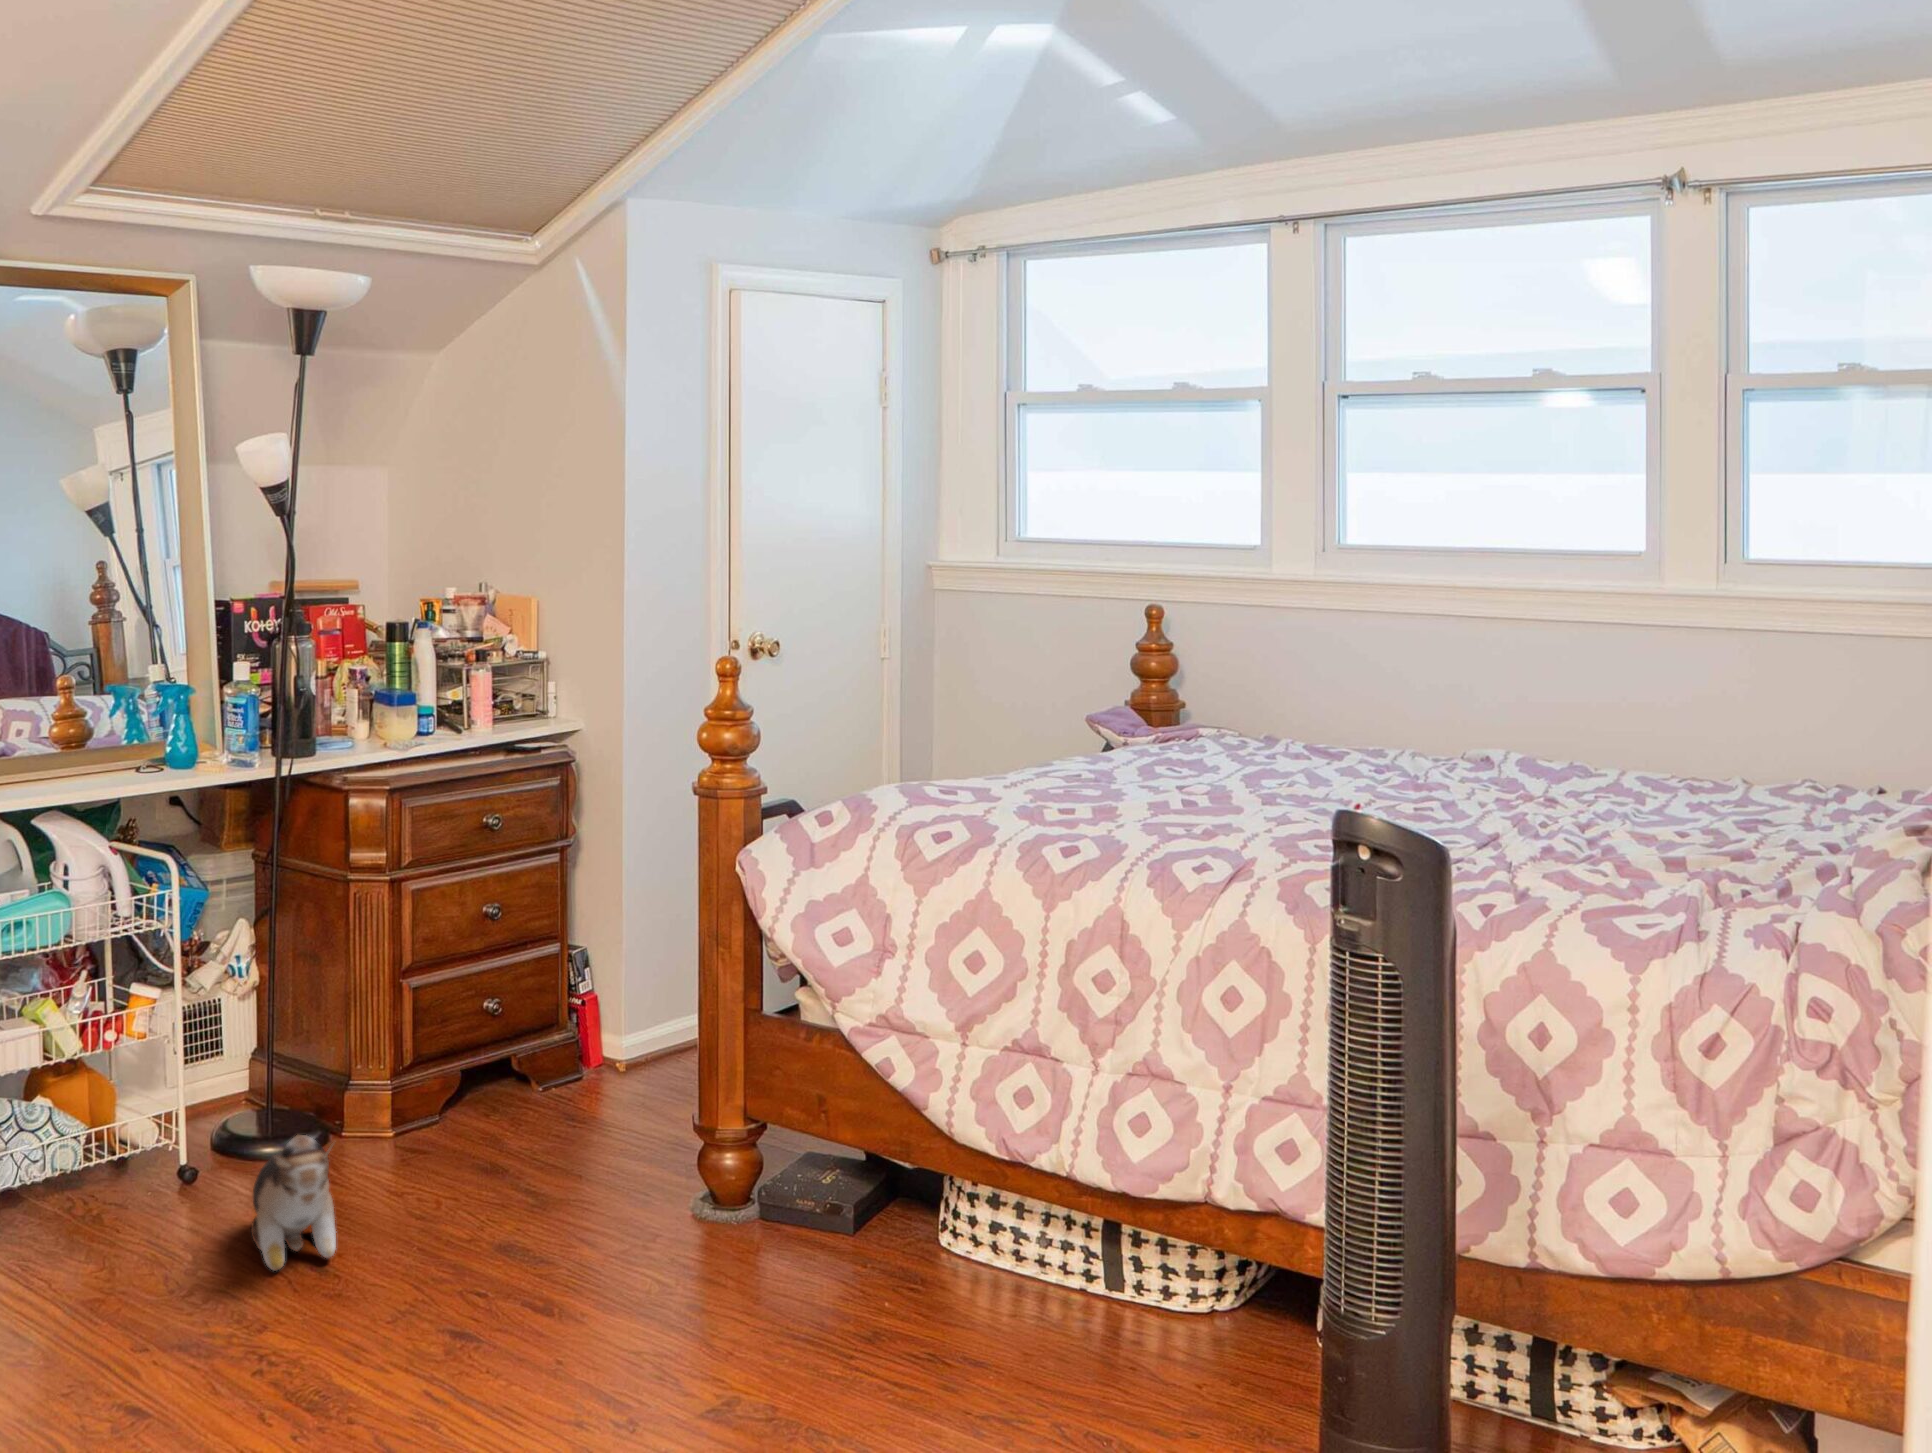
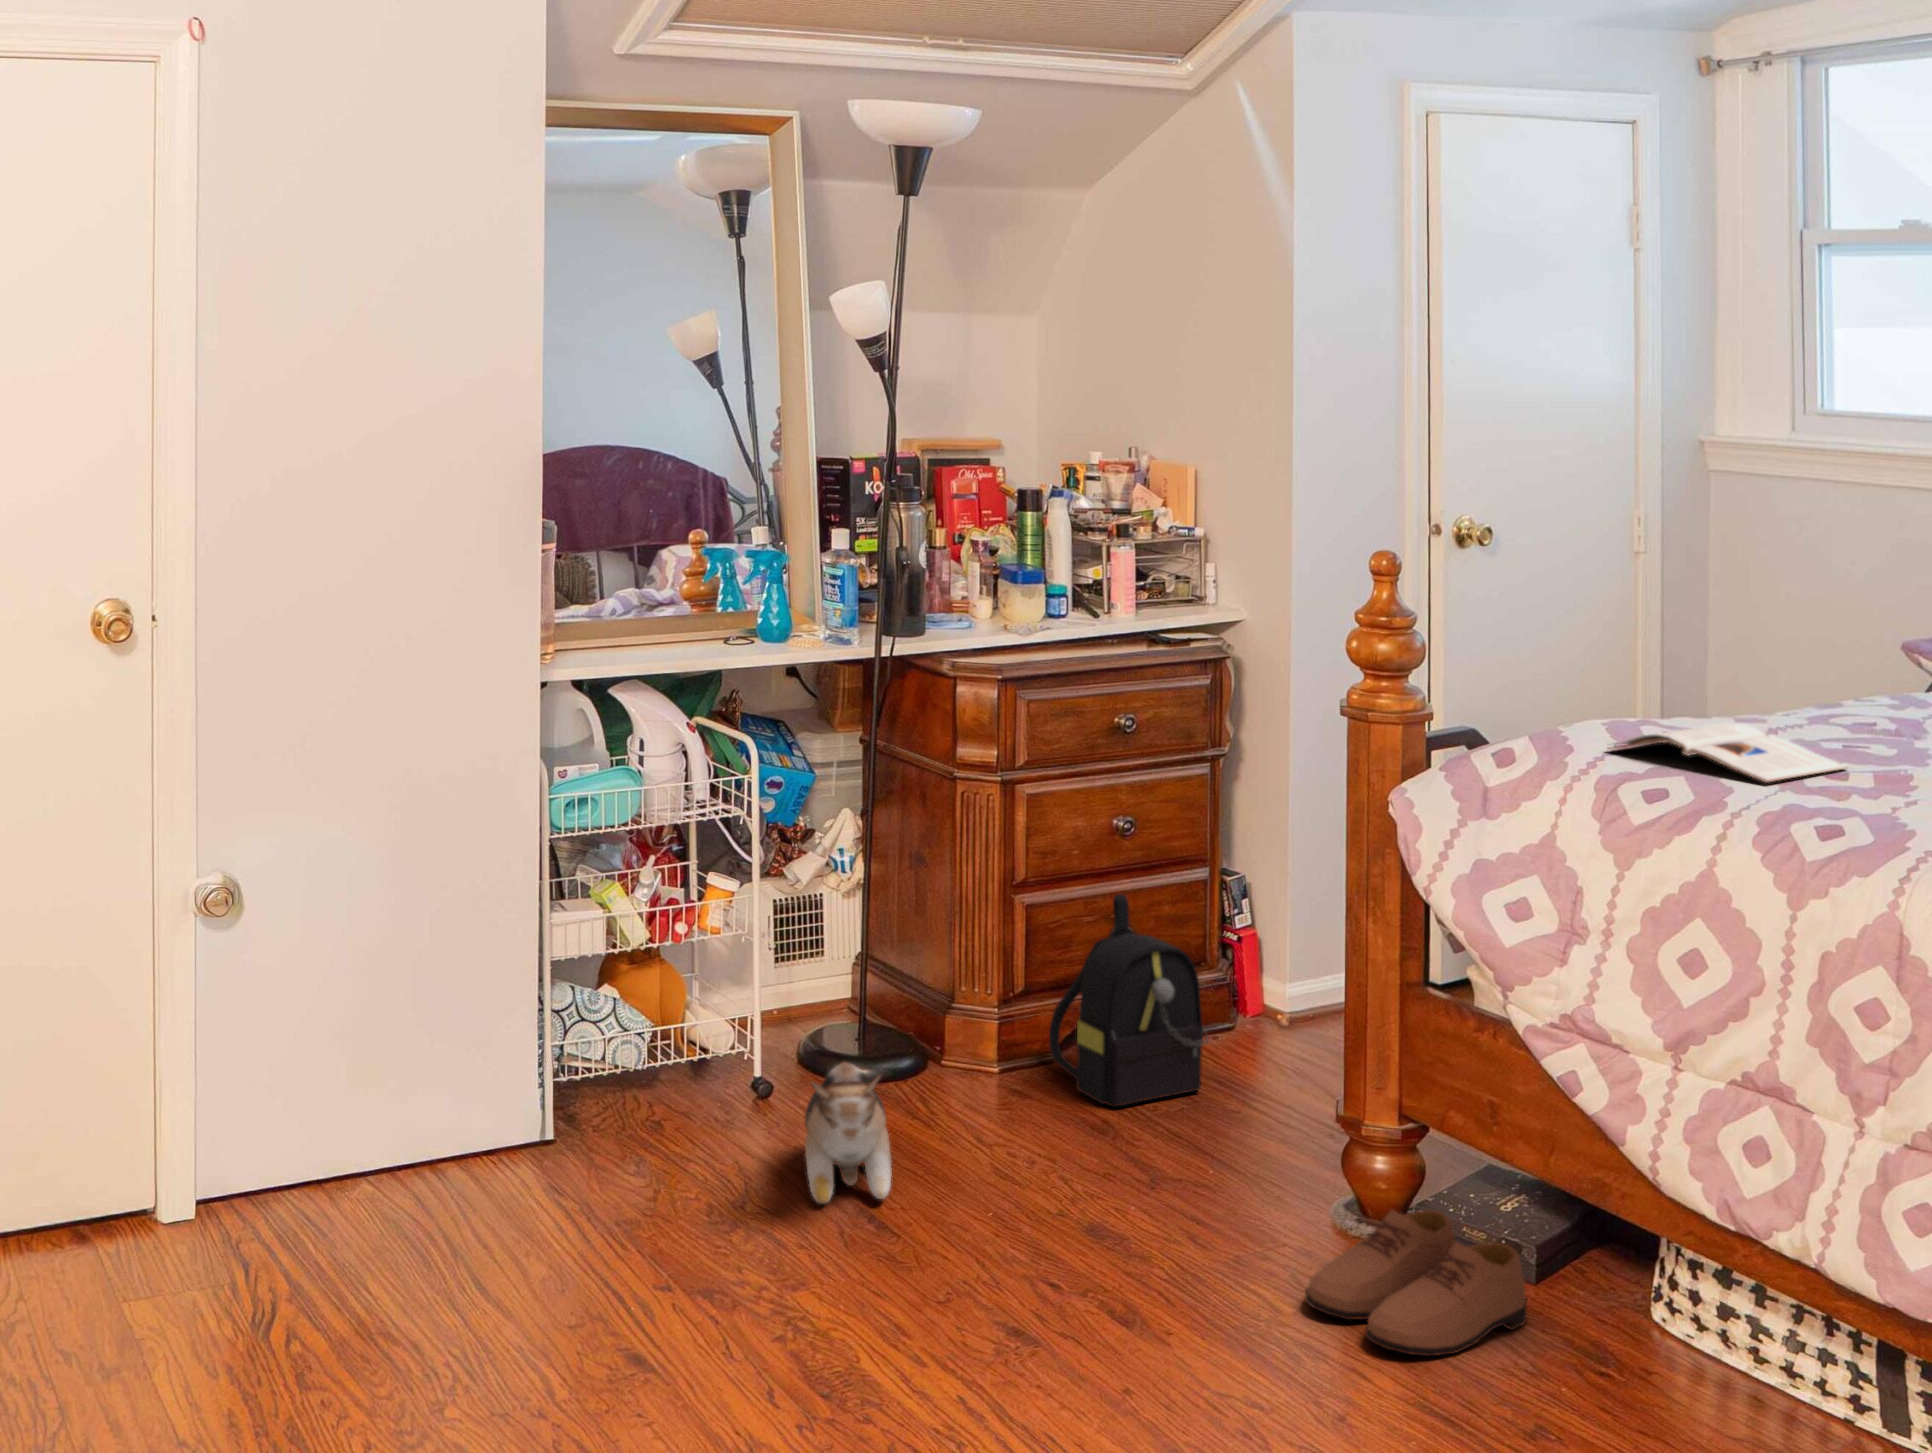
magazine: none [893,782,1053,822] -> present [1609,724,1847,783]
backpack: none [437,967,575,1153] -> present [1049,894,1209,1107]
shoe: none [698,1189,859,1304] -> present [1305,1210,1527,1356]

